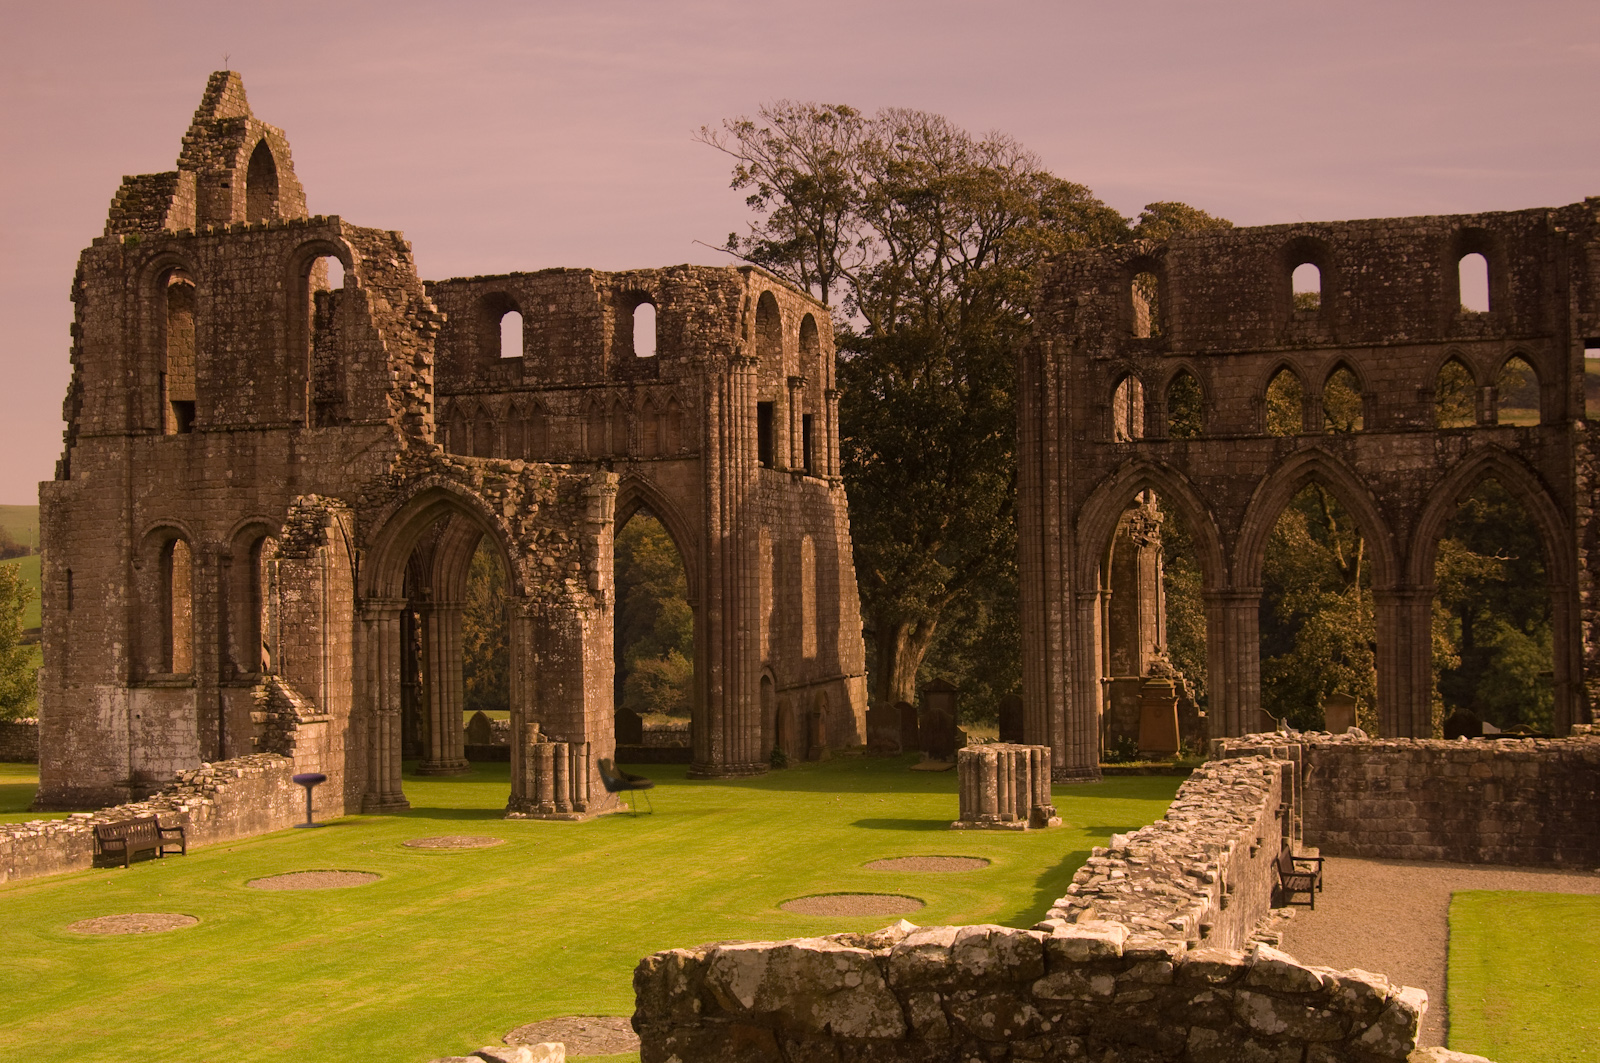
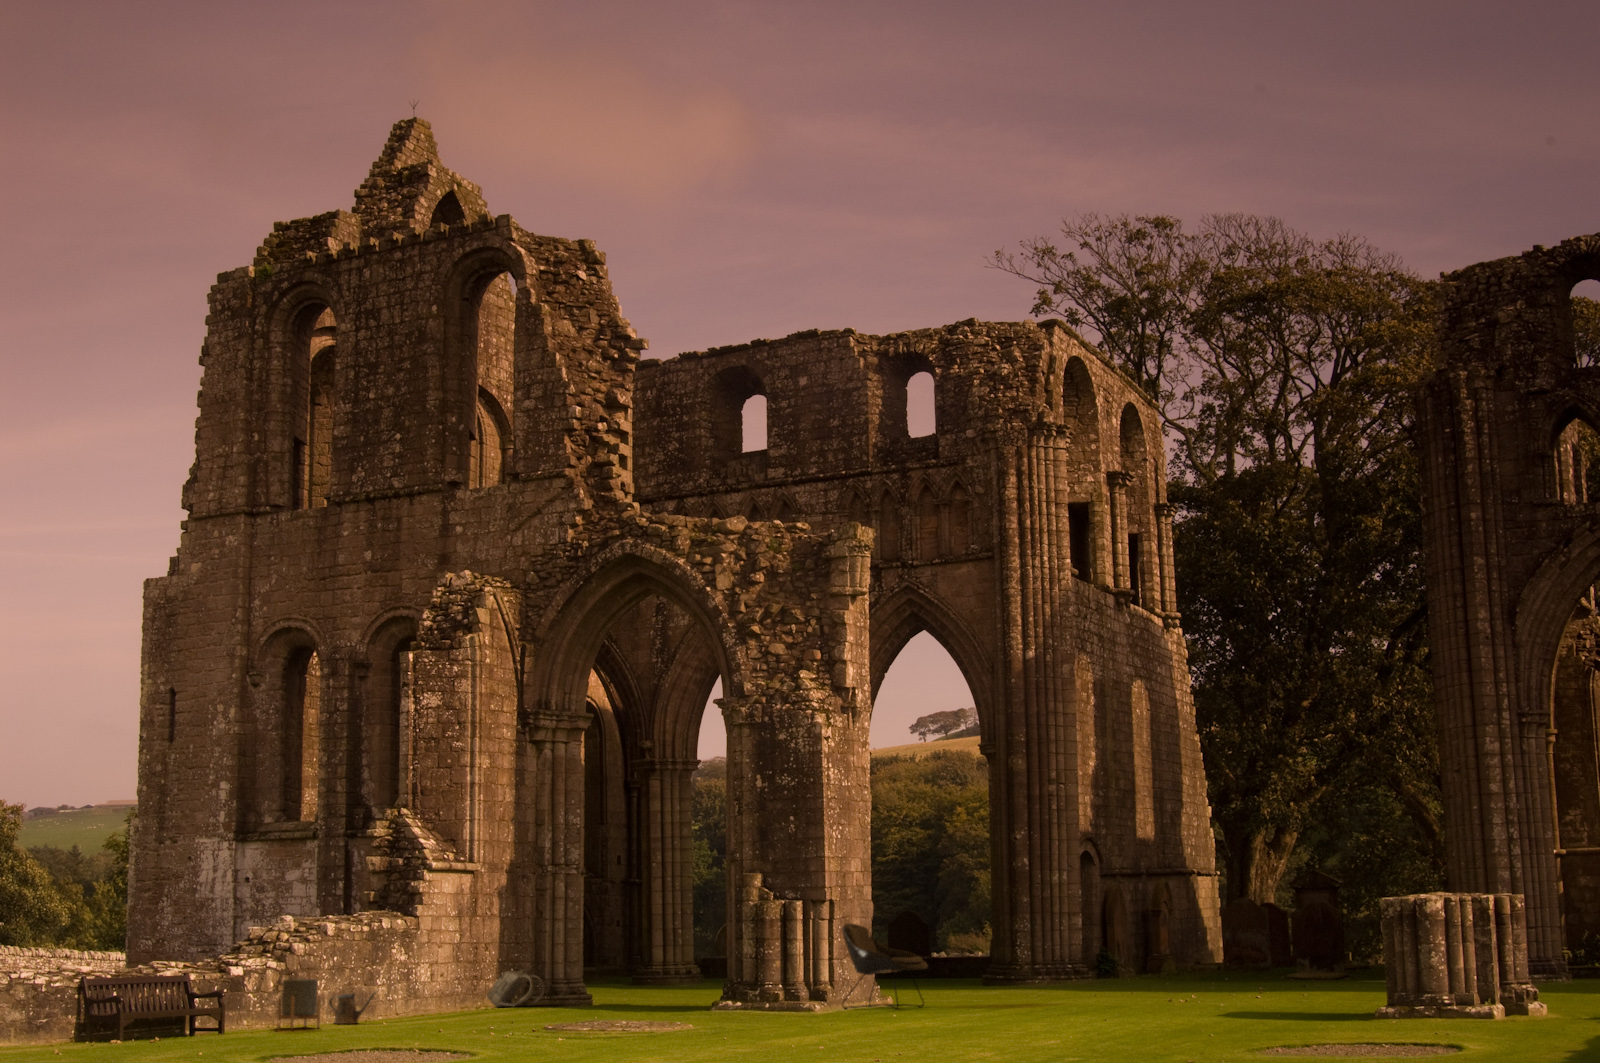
stool: present [292,773,327,828] -> none [413,938,462,1015]
backpack: none [339,789,380,817] -> present [488,970,545,1007]
watering can: present [1024,807,1054,828] -> present [329,991,377,1024]
planter: none [210,811,241,846] -> present [278,979,321,1028]

